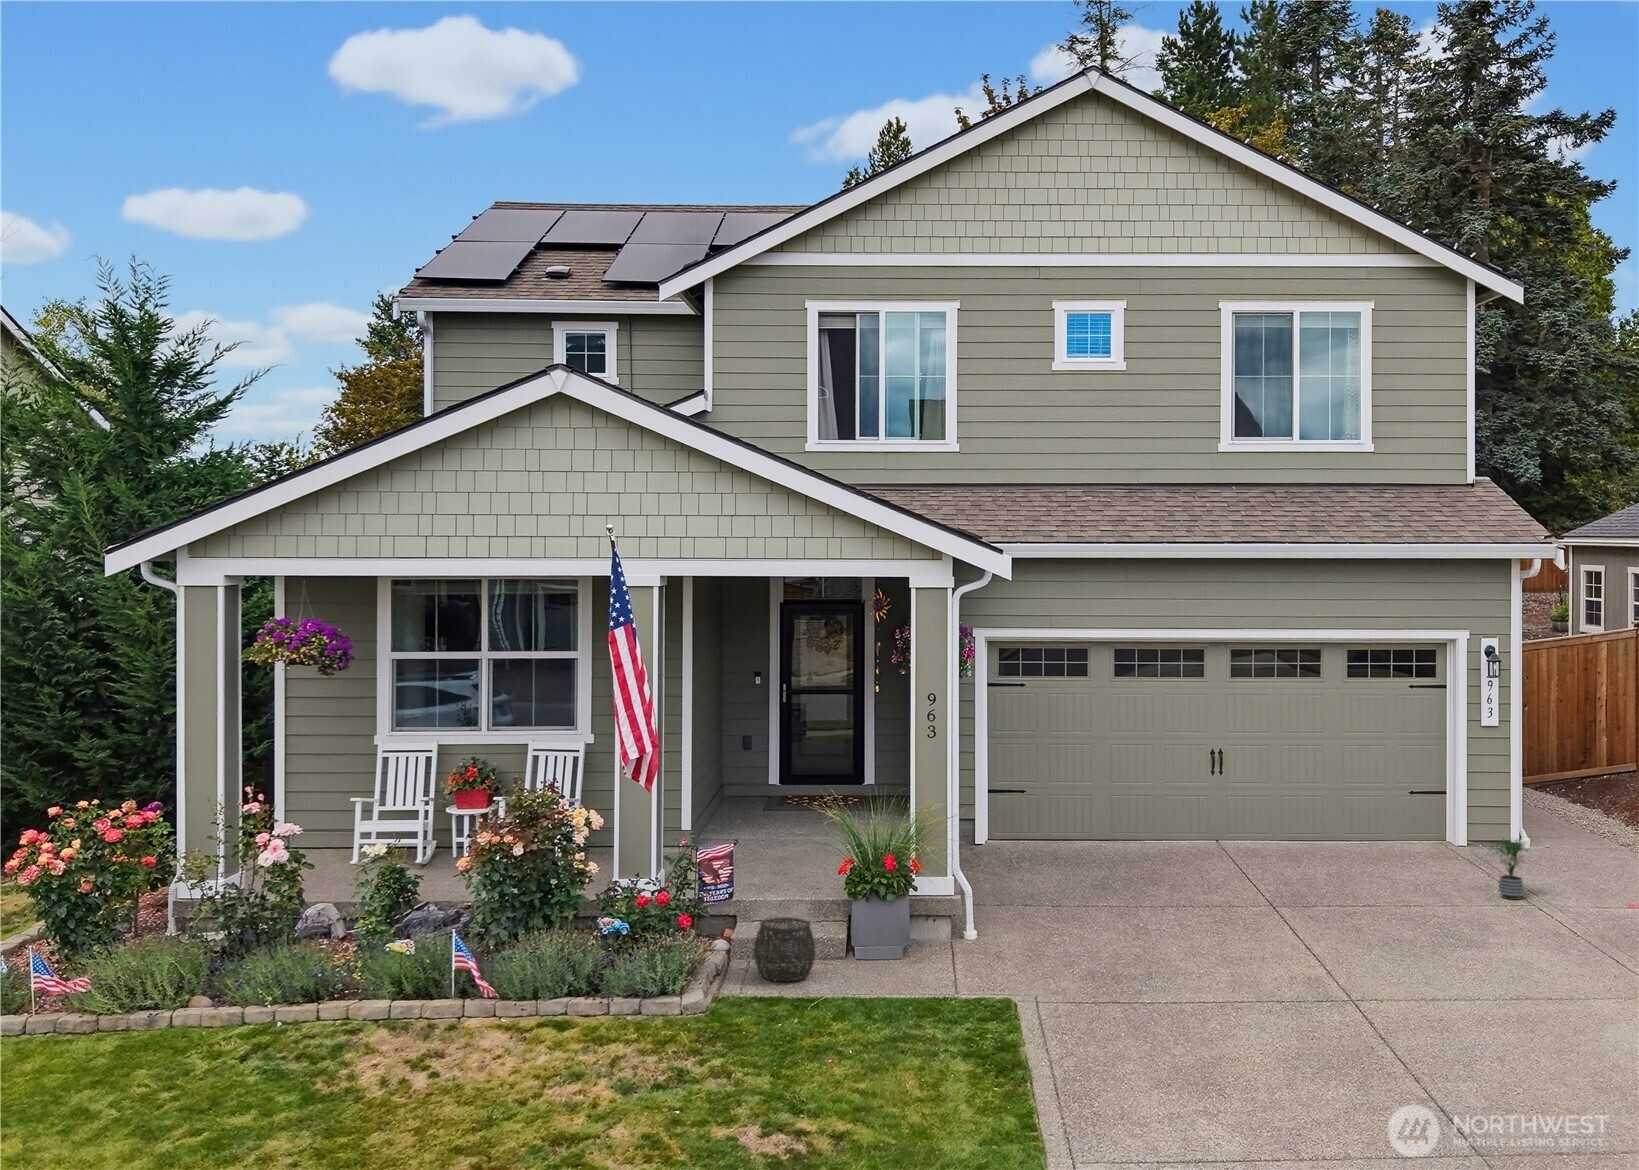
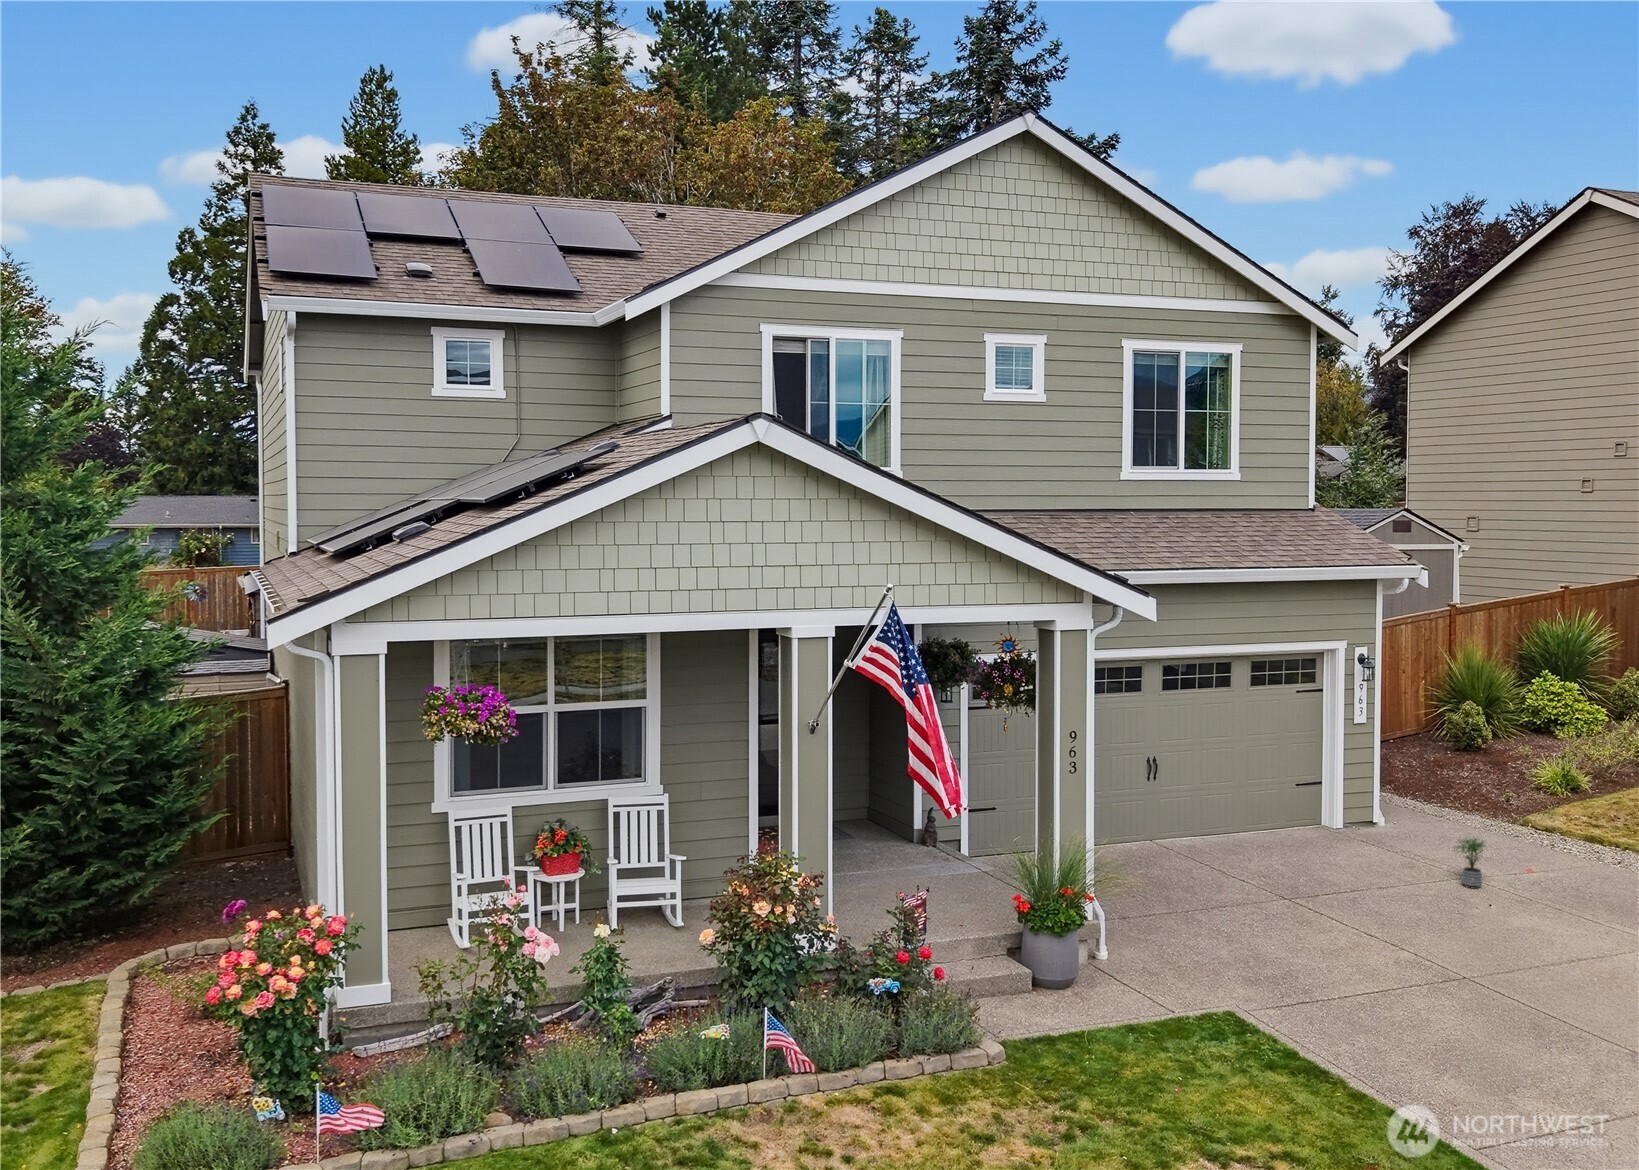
woven basket: present [754,917,816,982] -> none [1152,1061,1220,1136]

